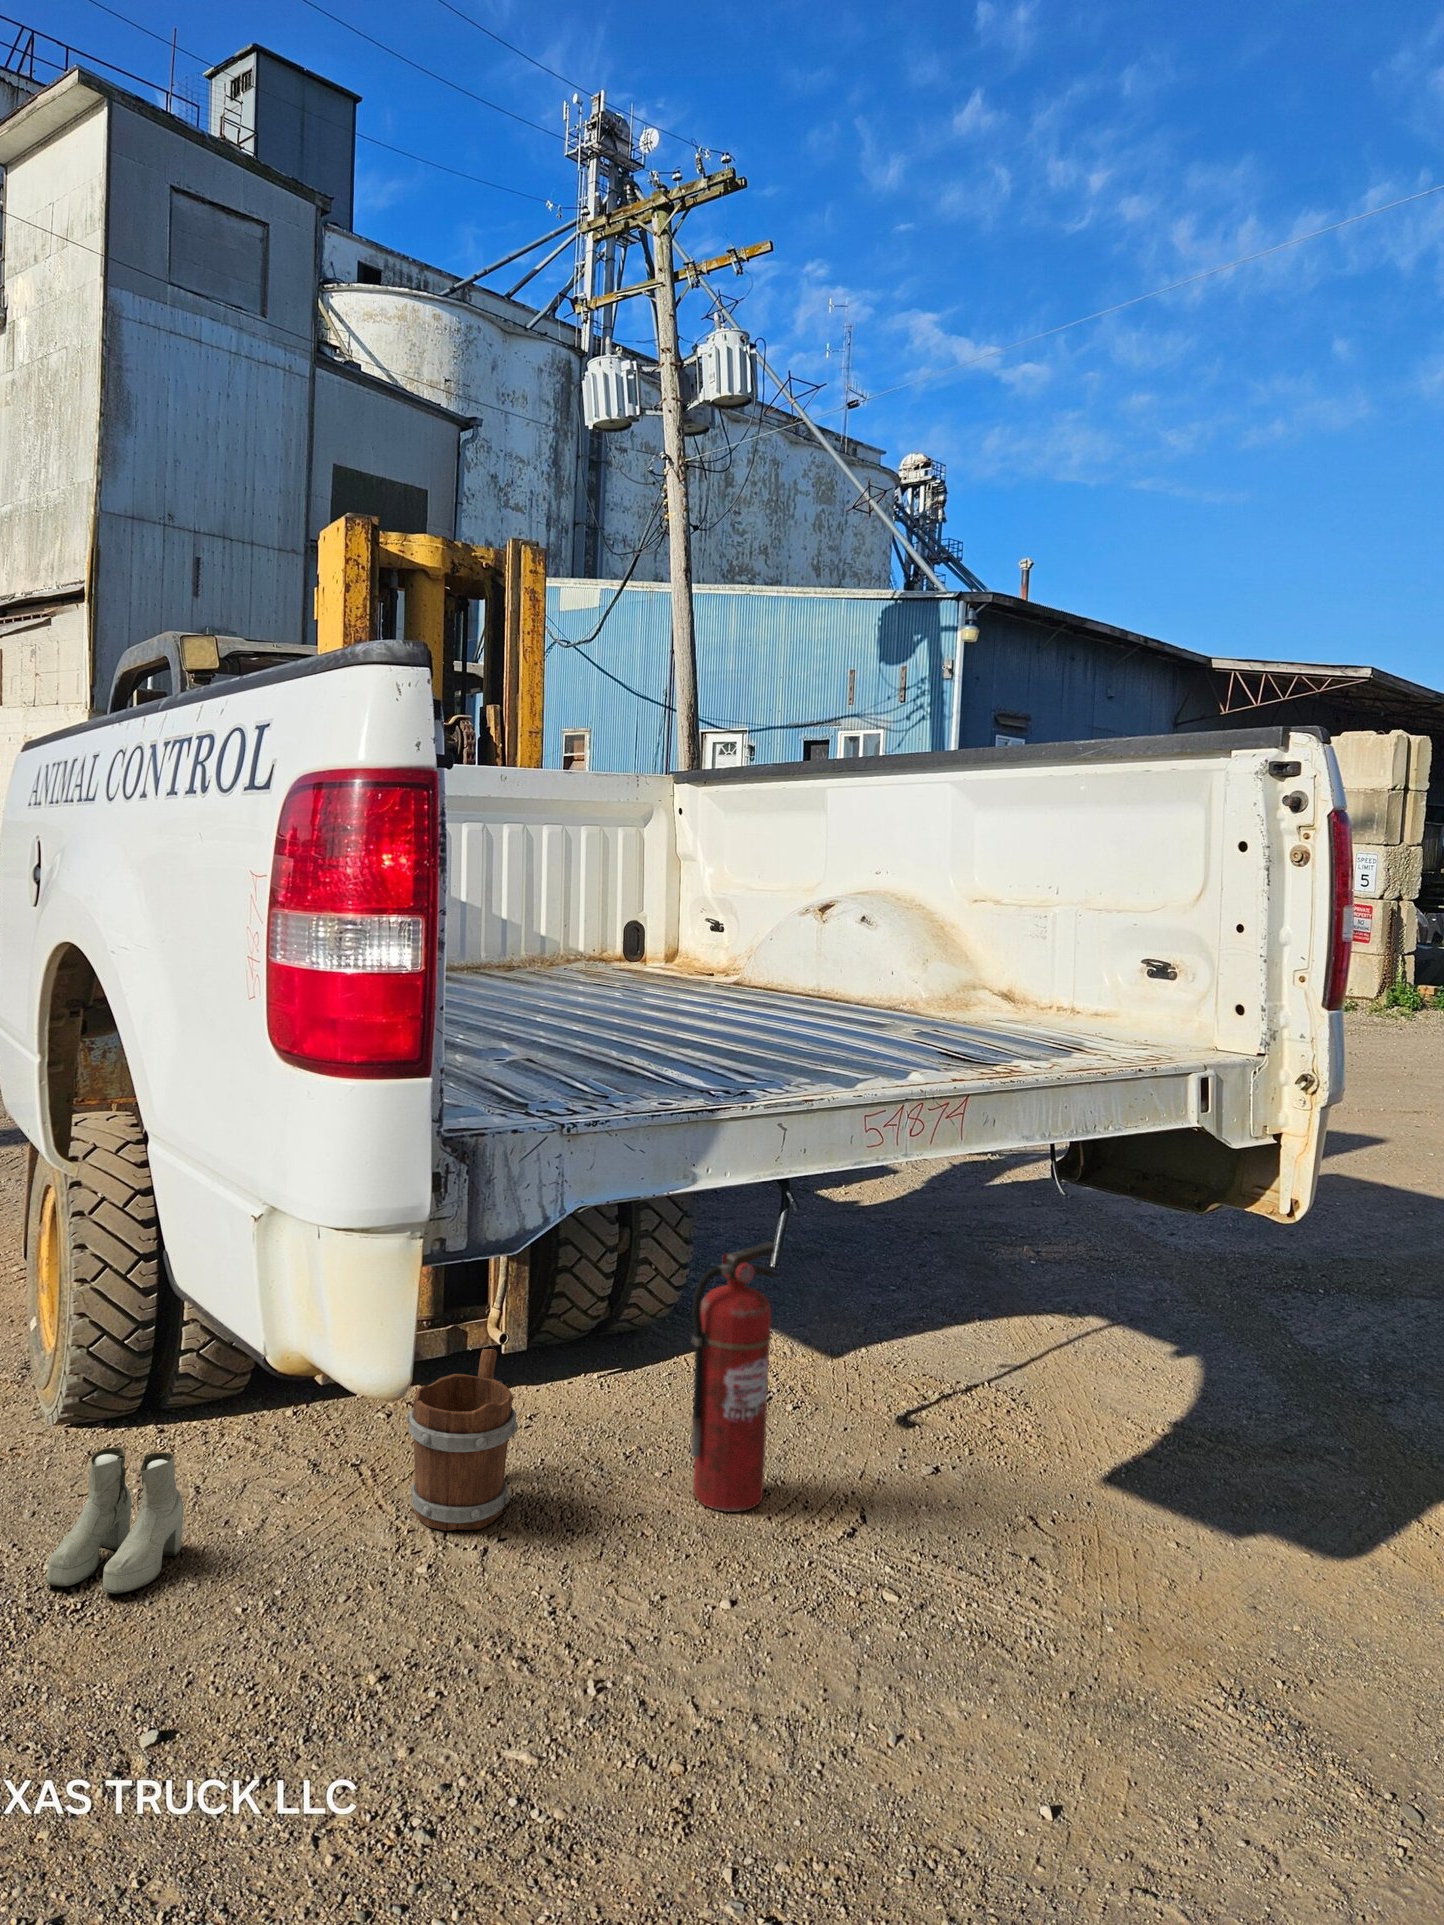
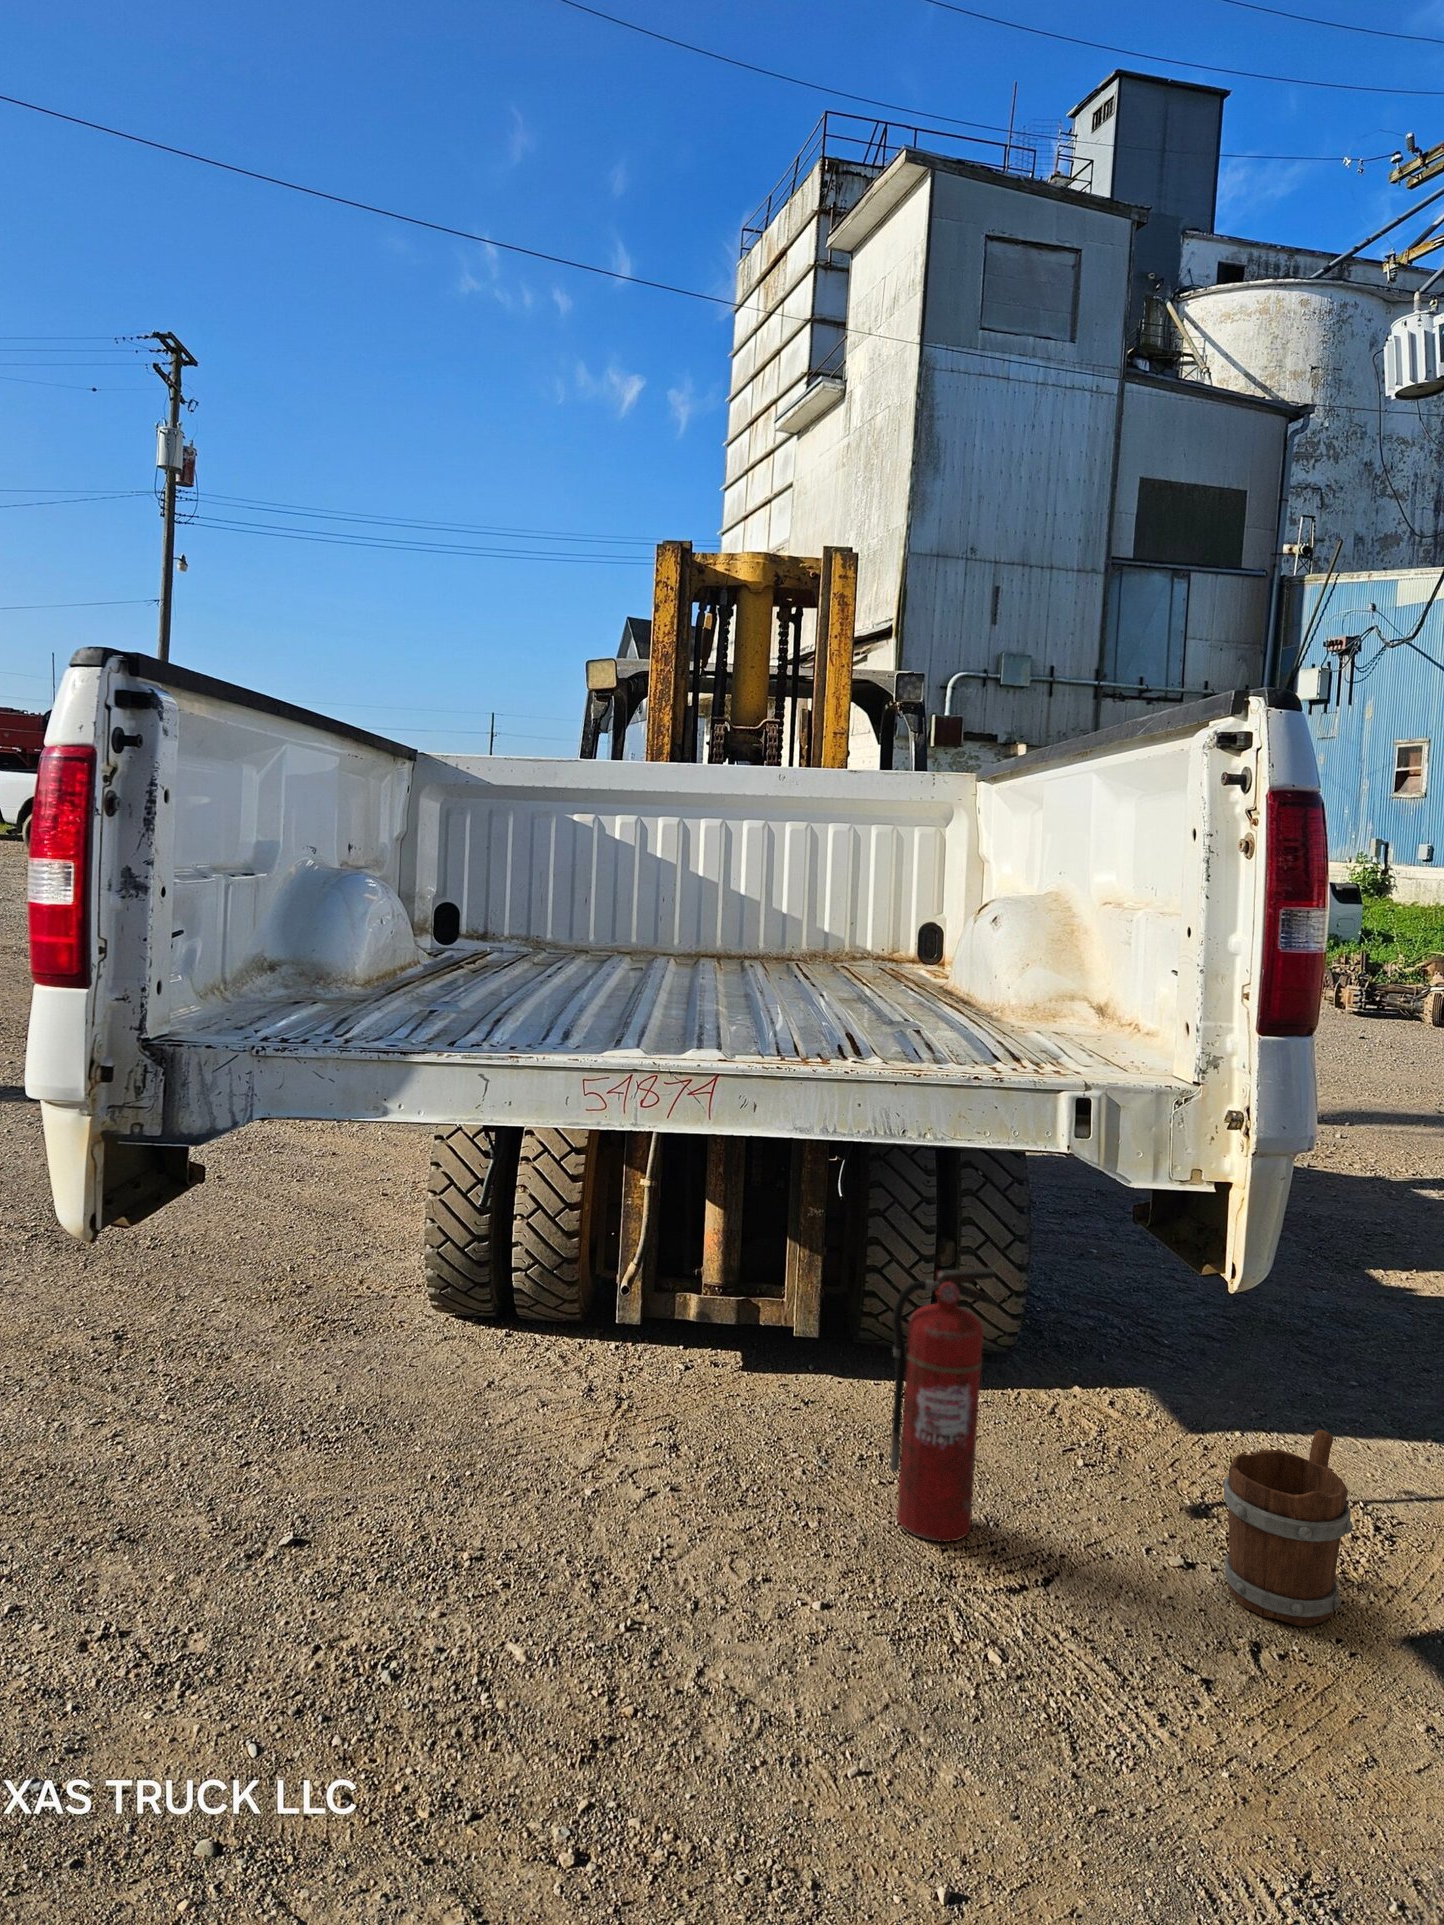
bucket: present [407,1349,518,1531] -> present [1223,1430,1352,1627]
boots: present [46,1447,184,1594] -> none [335,1323,447,1437]

